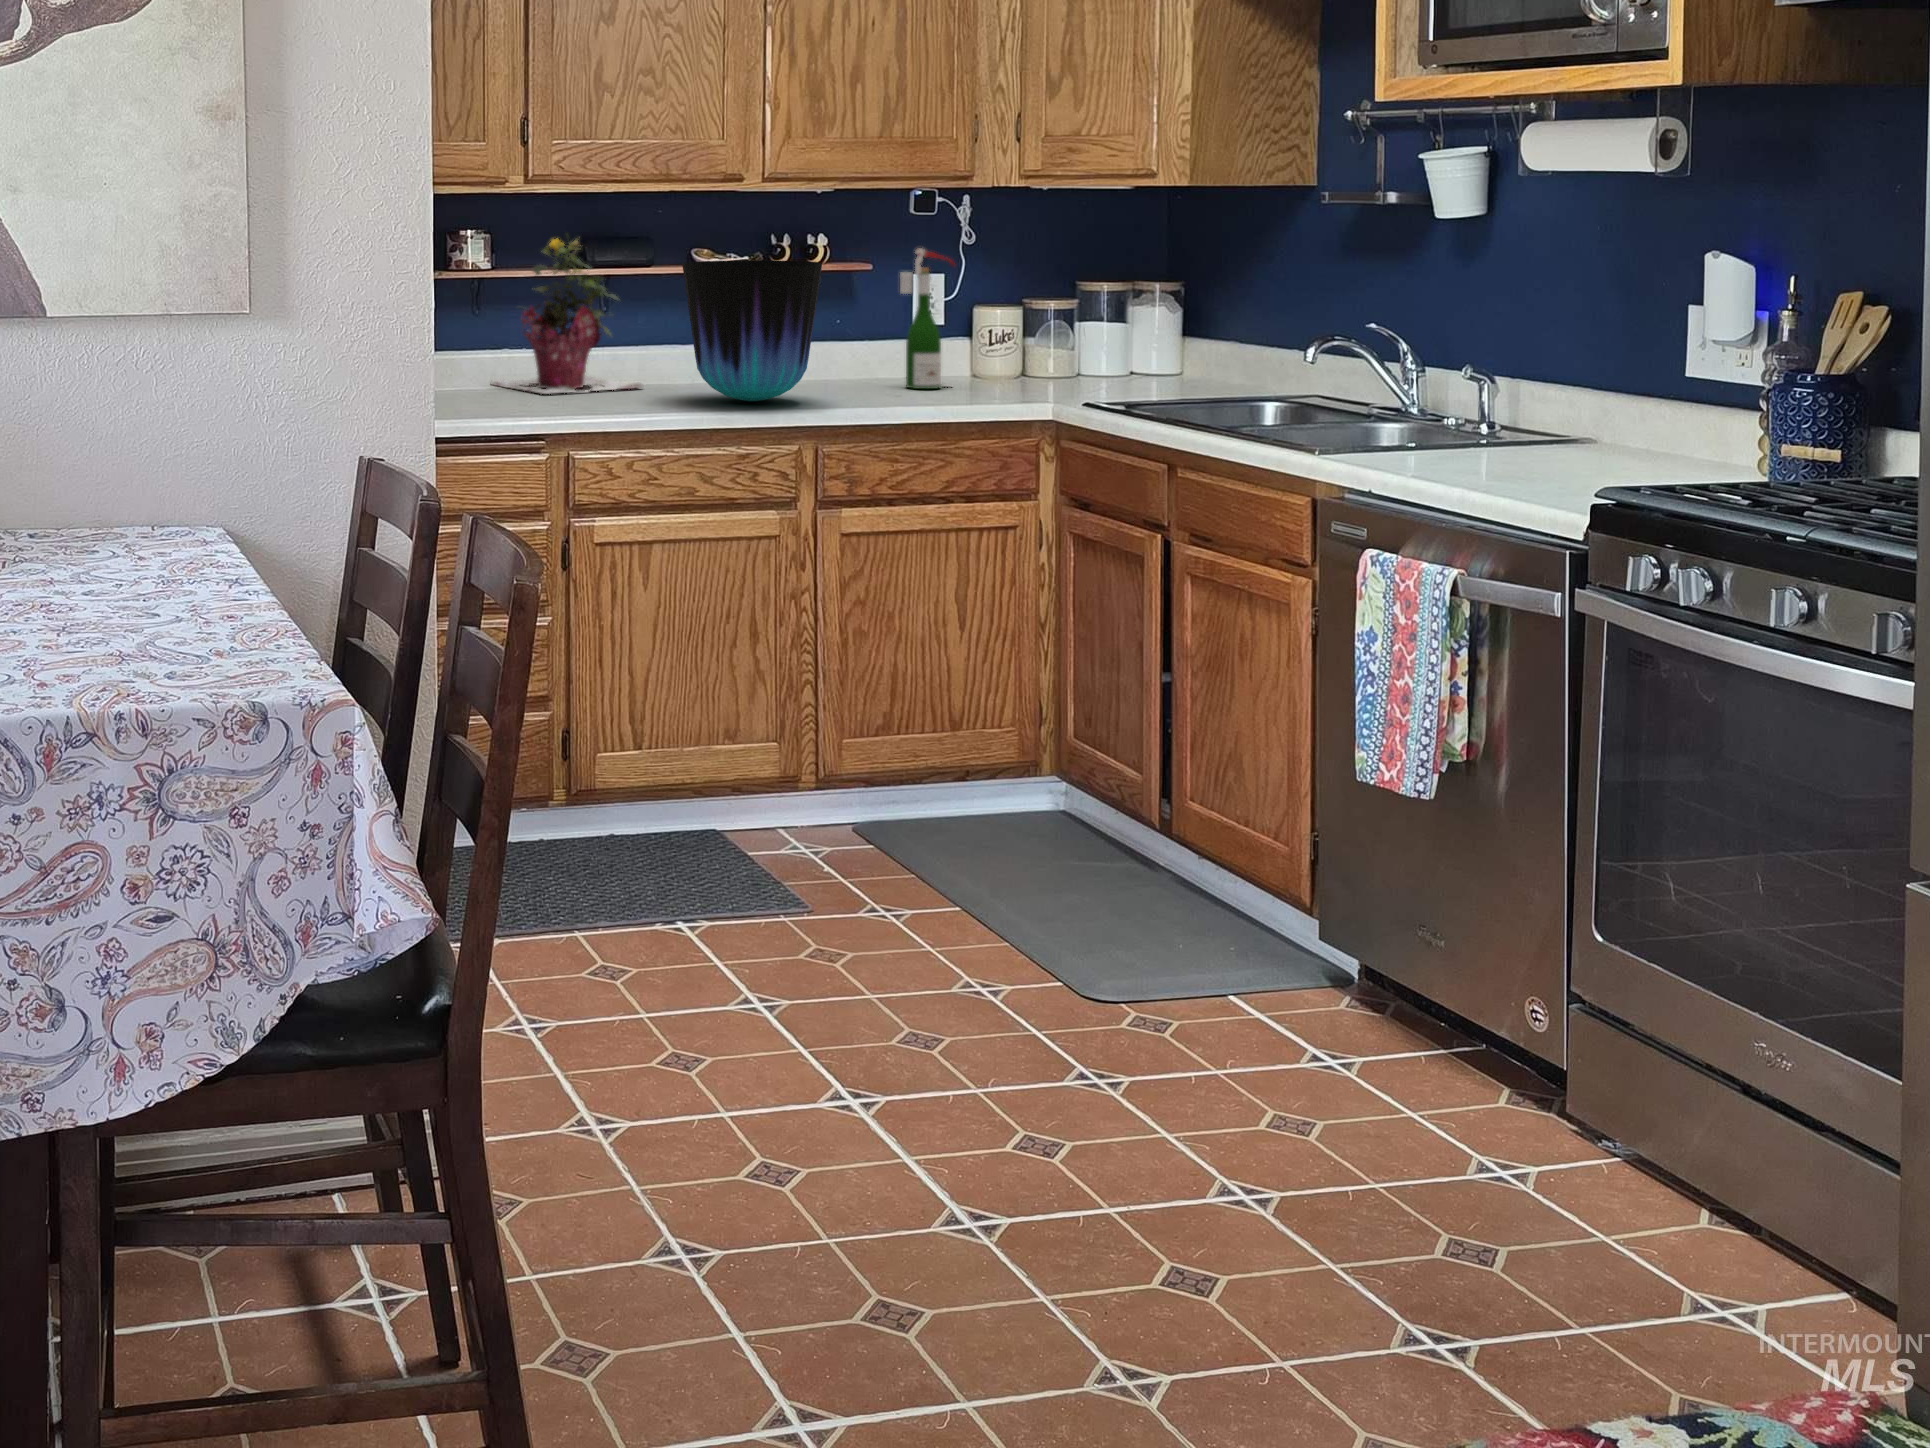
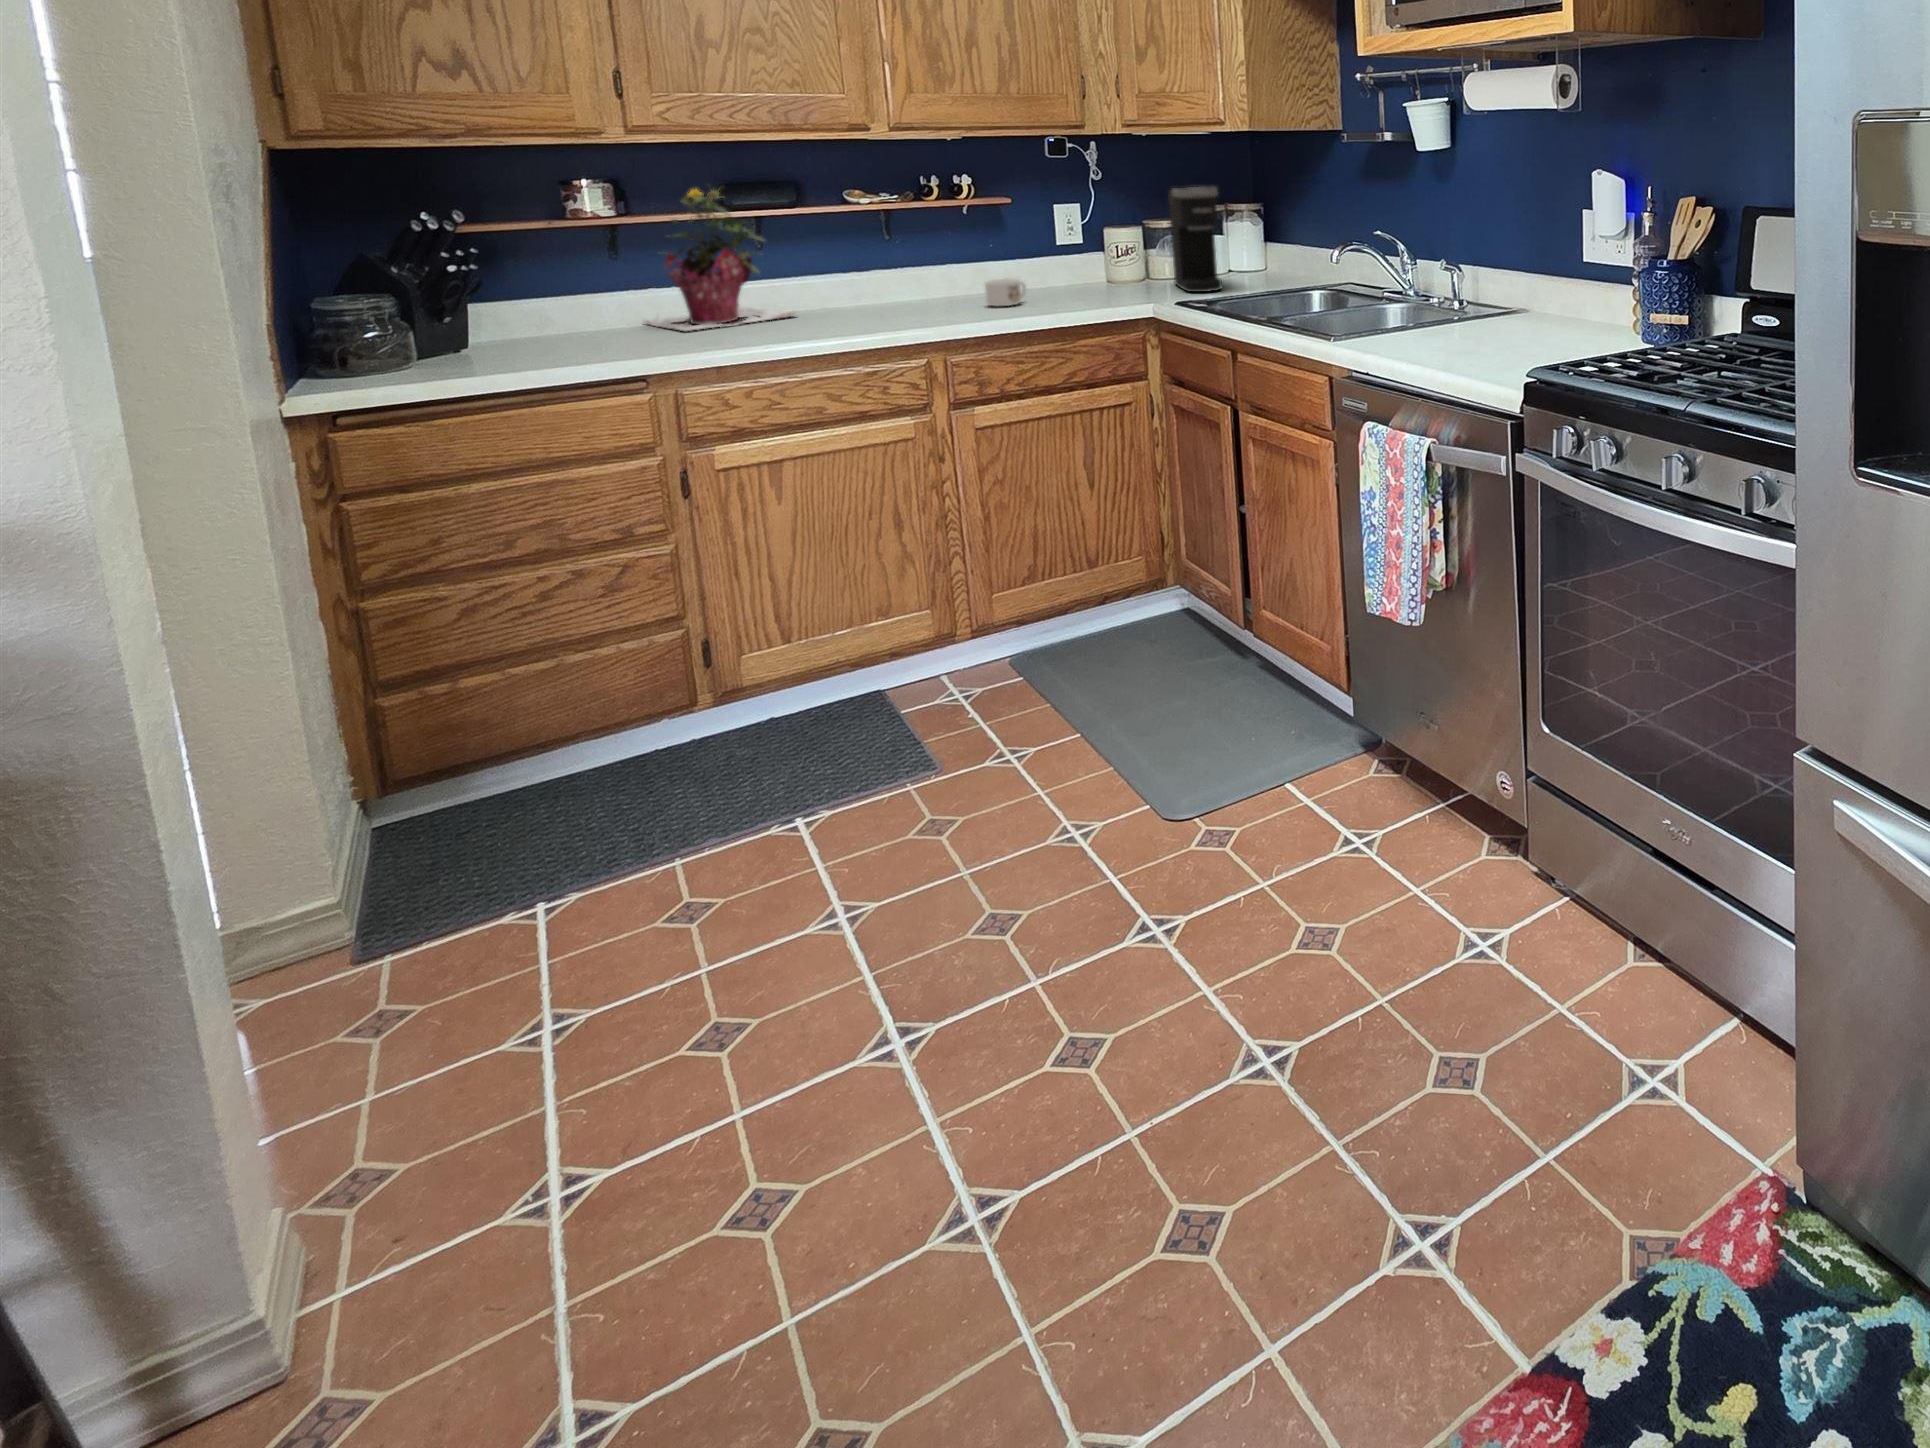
wine bottle: present [900,248,954,389] -> none [1029,184,1082,298]
coffee maker: none [1067,259,1139,395] -> present [1168,186,1222,292]
vase: present [682,260,822,402] -> none [807,200,942,323]
mug: none [847,361,892,394] -> present [985,278,1026,306]

